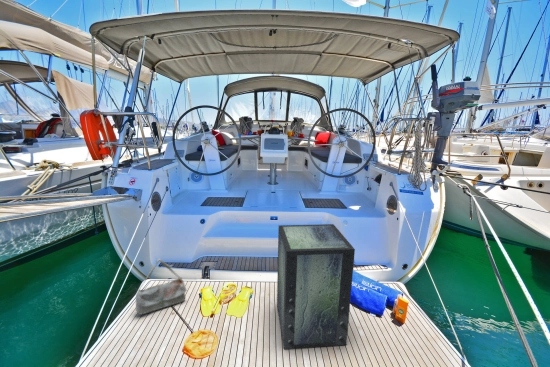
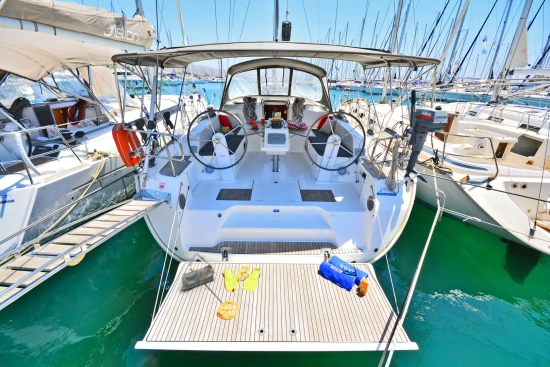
storage box: present [277,224,355,349] -> none [278,229,329,312]

